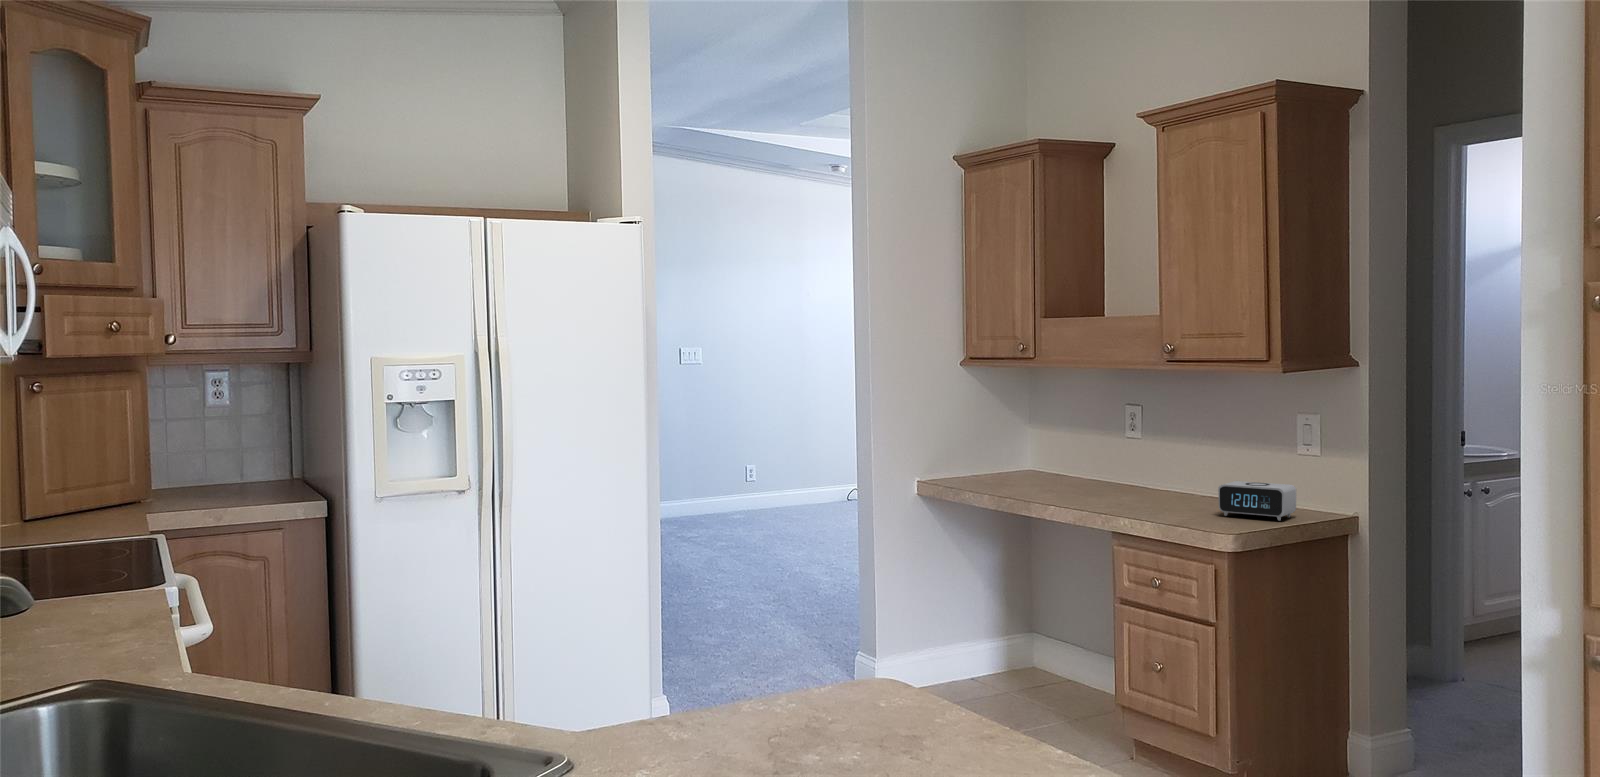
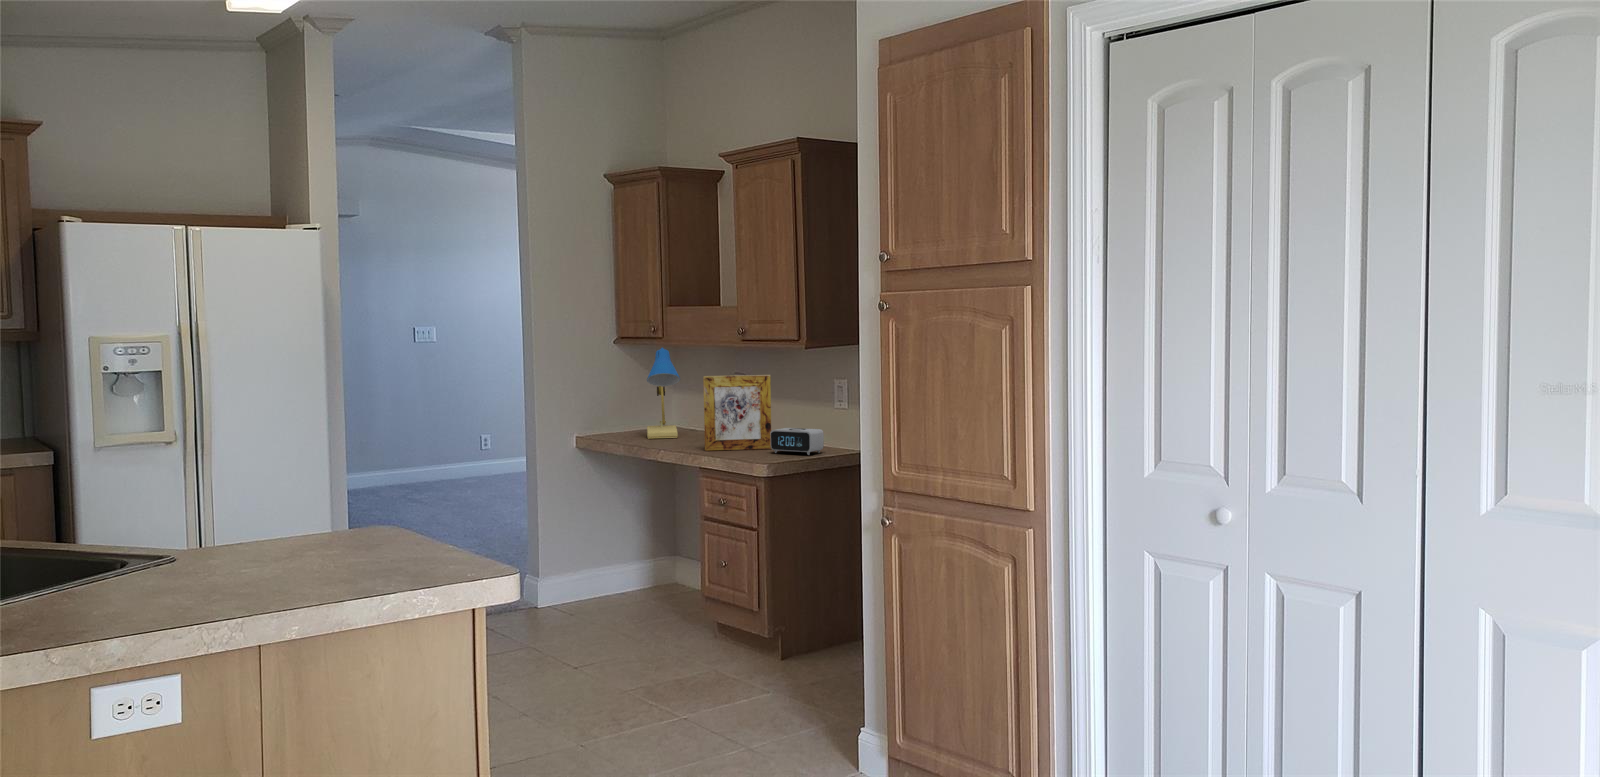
desk lamp: none [1013,371,1062,488] -> present [647,348,680,439]
picture frame: none [1117,409,1210,509] -> present [703,375,771,450]

